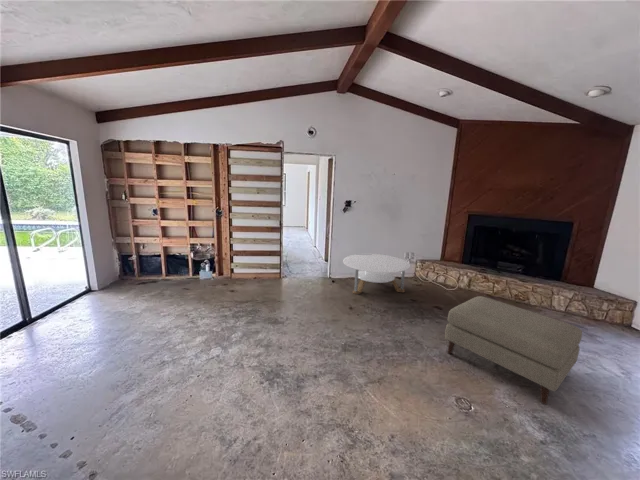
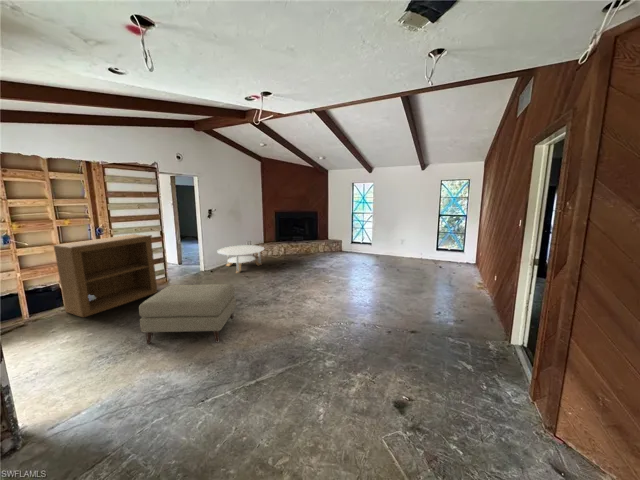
bookshelf: none [170,220,253,290] -> present [54,234,158,317]
ottoman: present [445,296,582,404] -> present [139,284,236,344]

